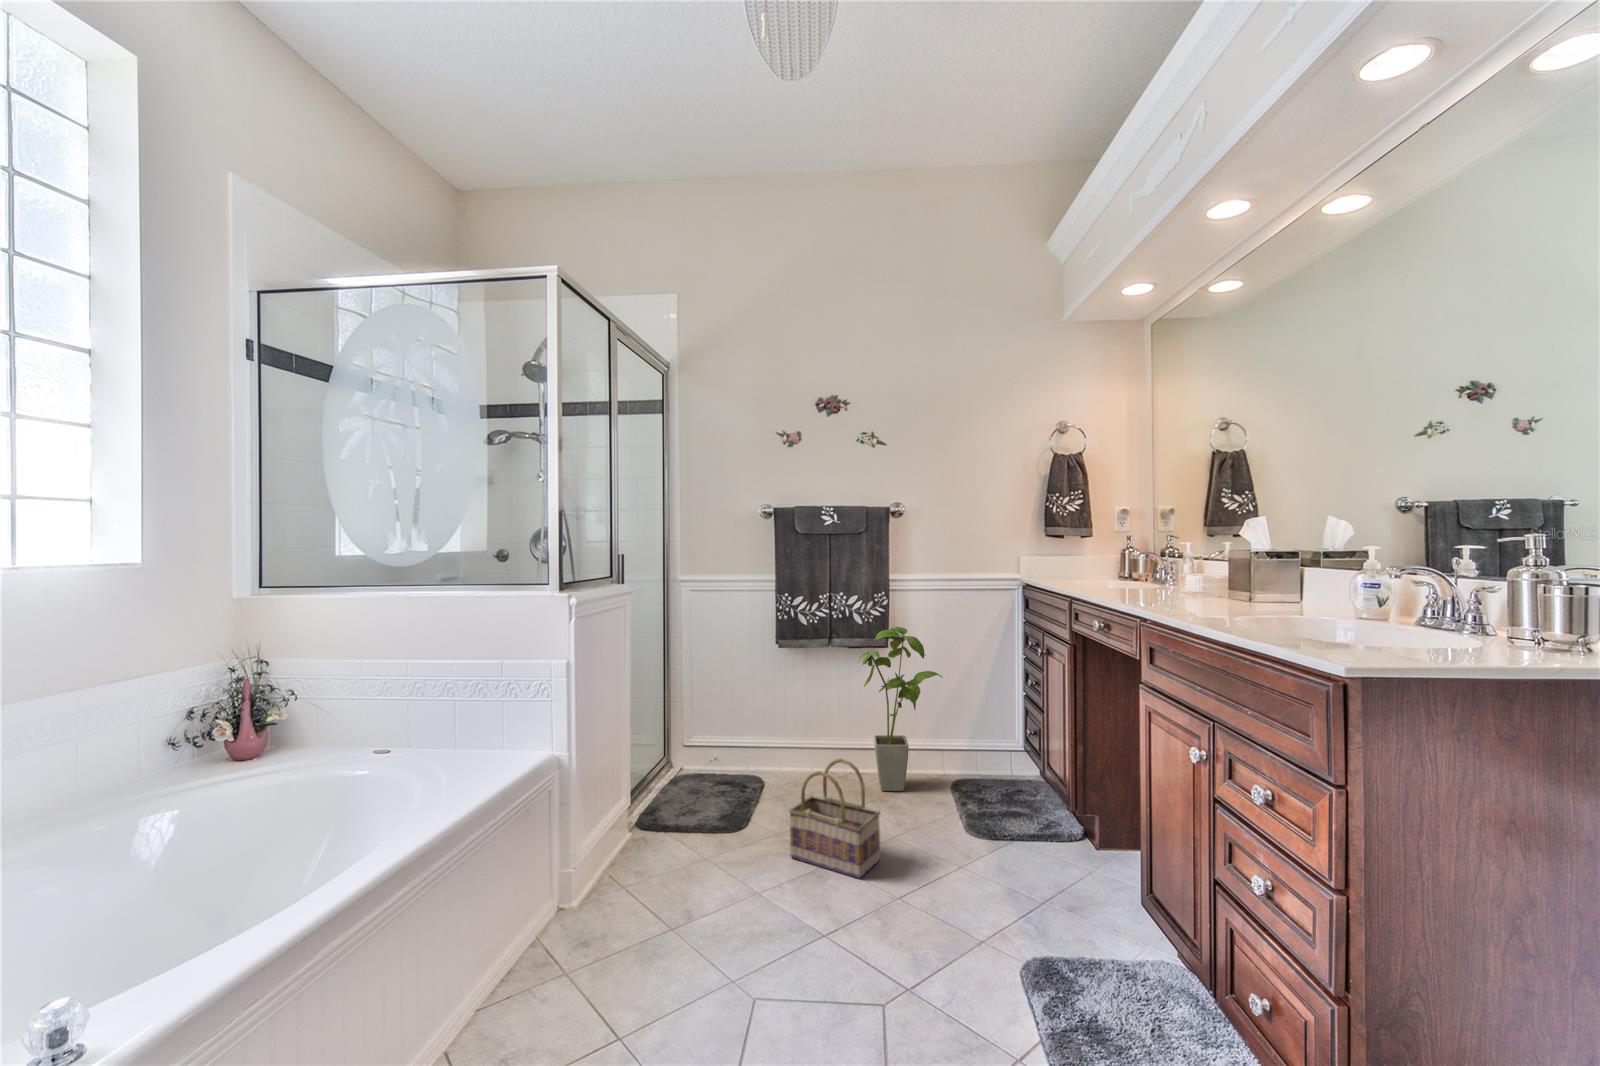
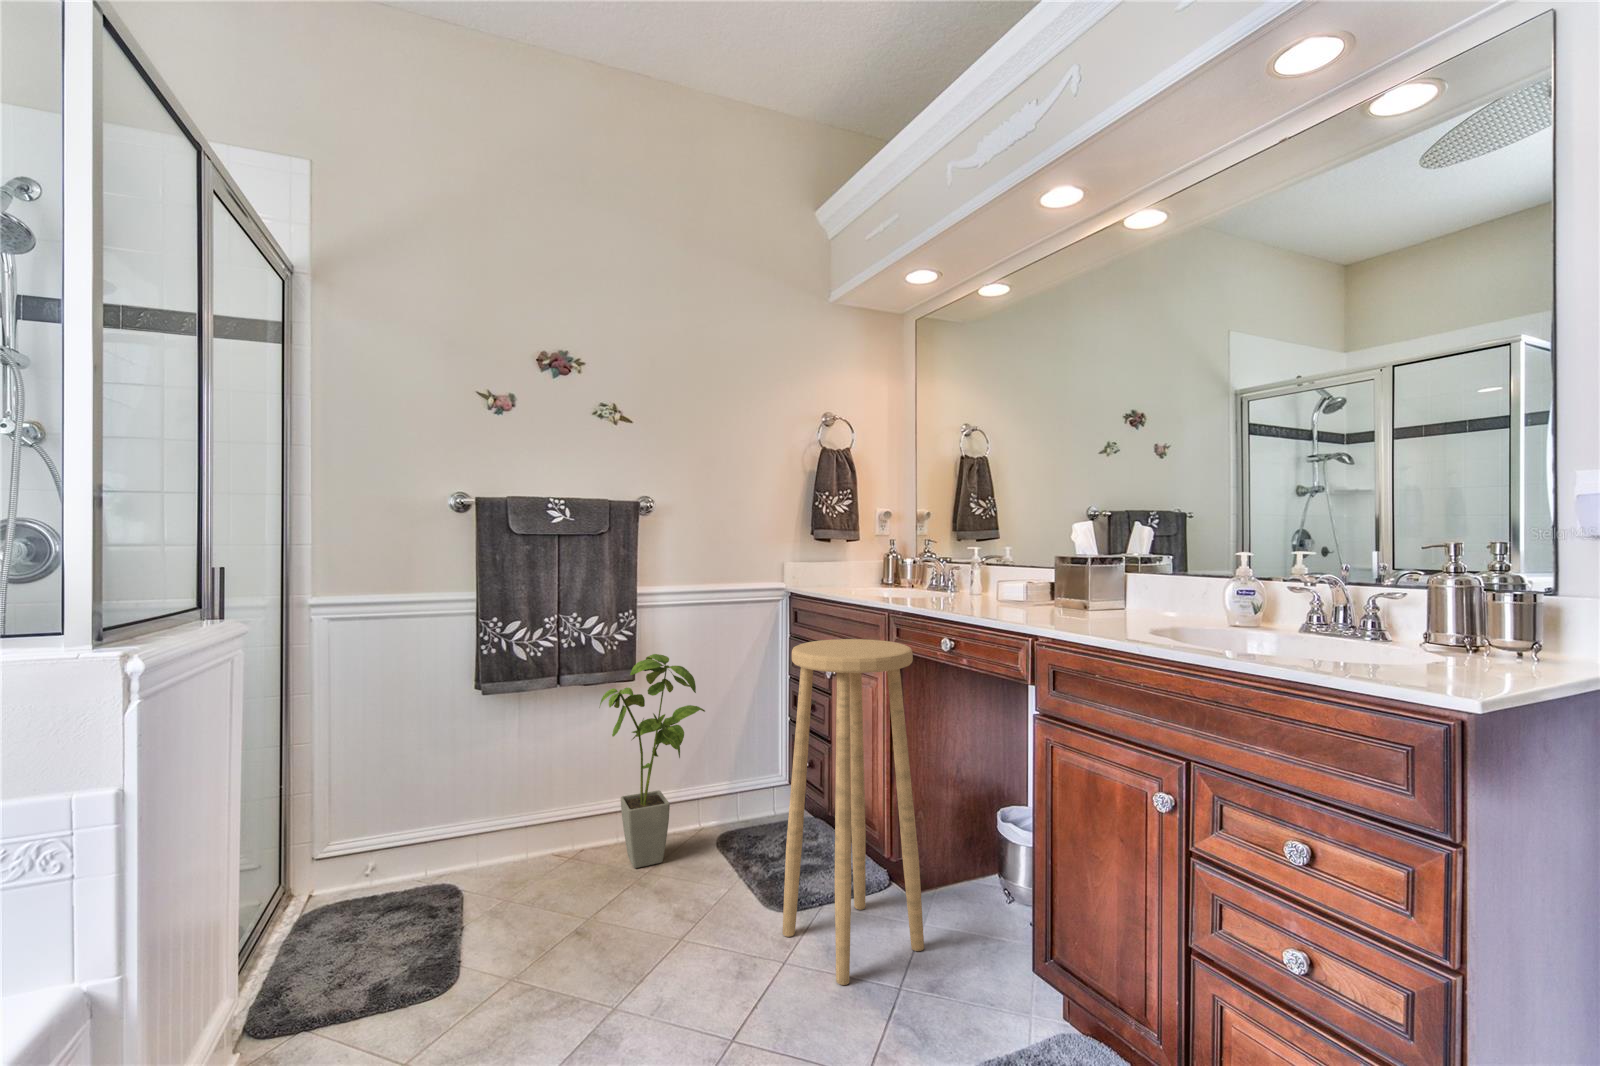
stool: none [976,621,1097,901] -> present [782,639,924,985]
basket: present [789,759,880,879] -> none [539,847,671,1012]

